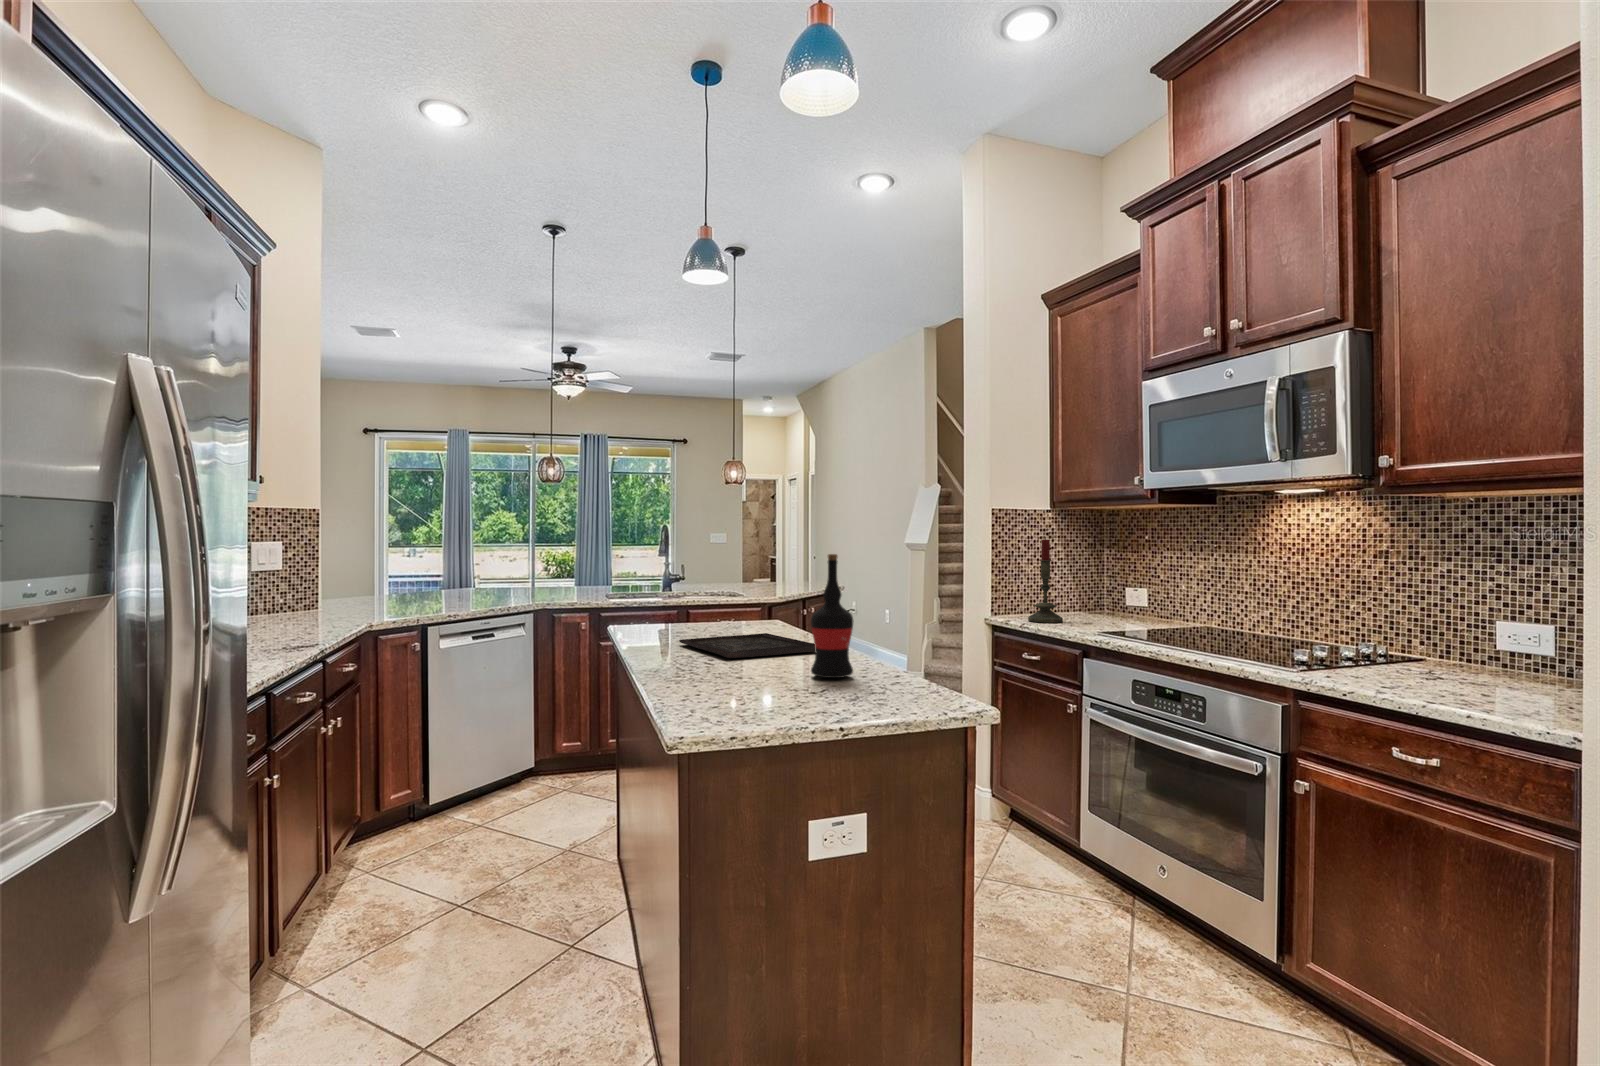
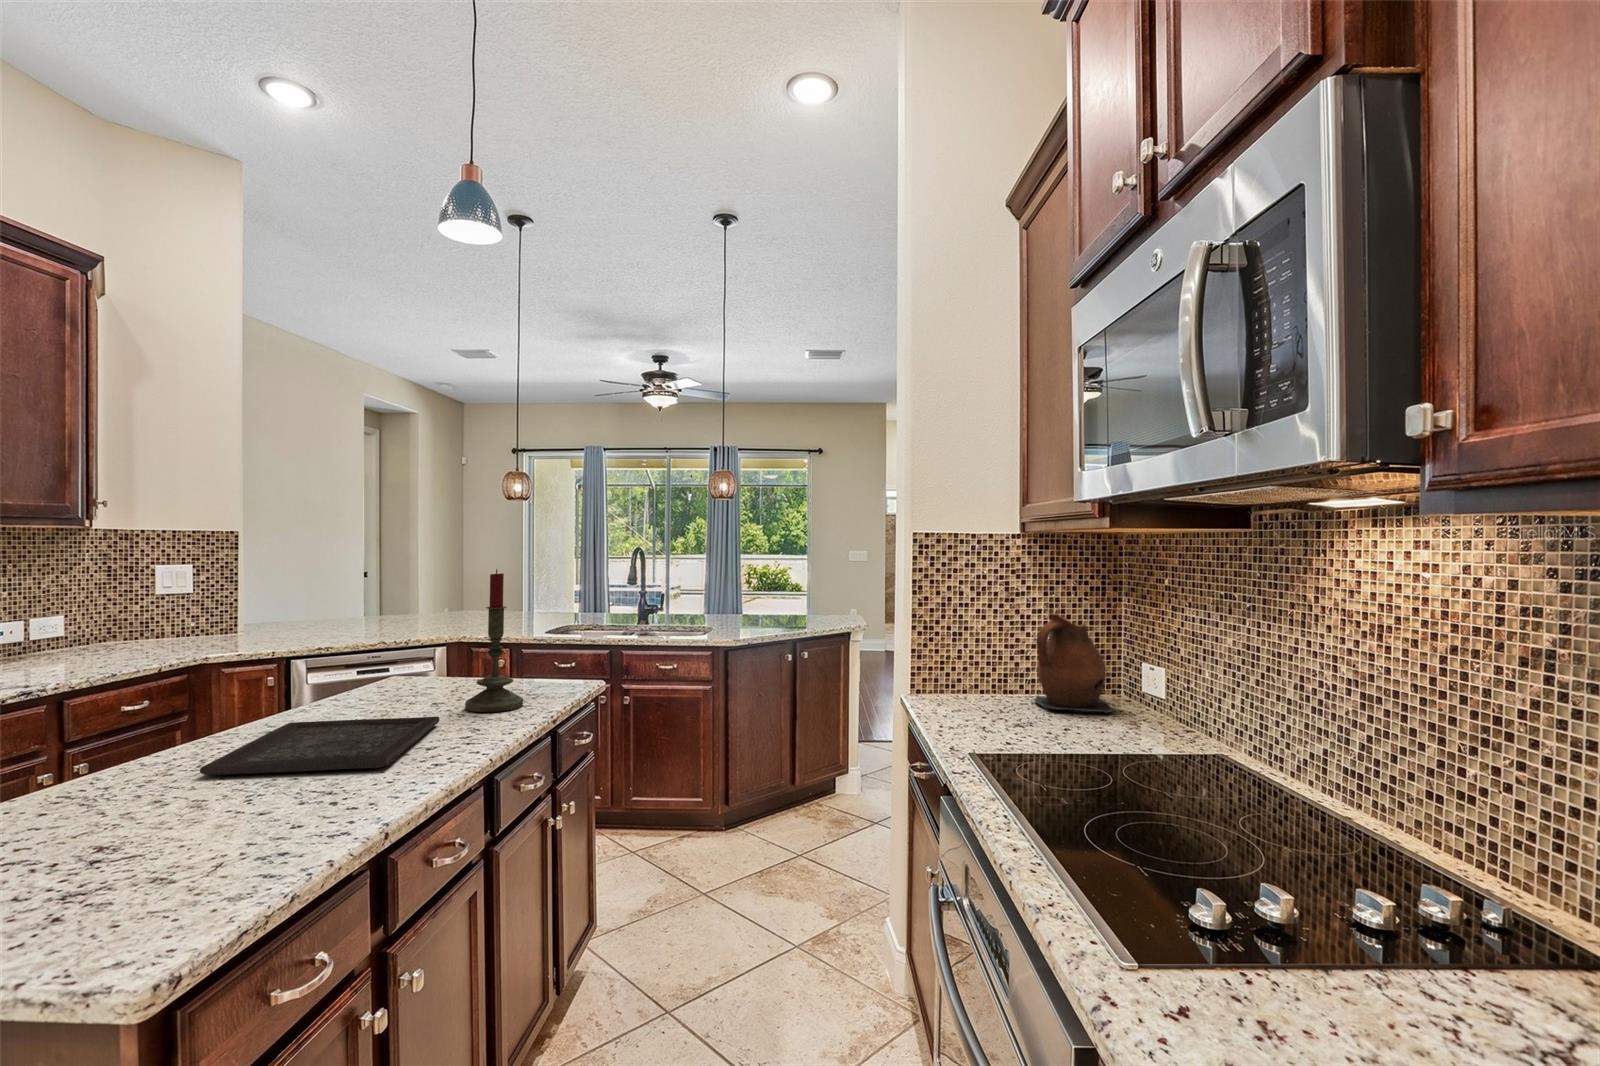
candle: present [1028,537,1063,623] -> present [465,569,523,712]
wine bottle: present [811,554,854,678] -> none [91,633,198,866]
ceramic pitcher: none [1066,560,1124,619] -> present [1034,613,1114,713]

